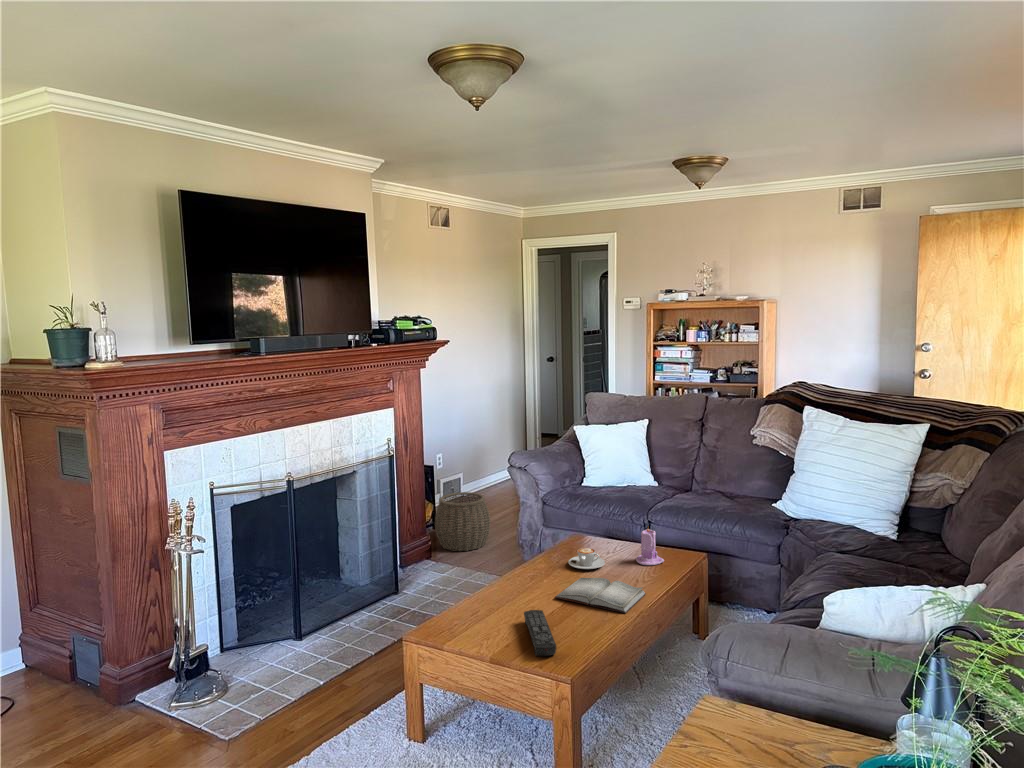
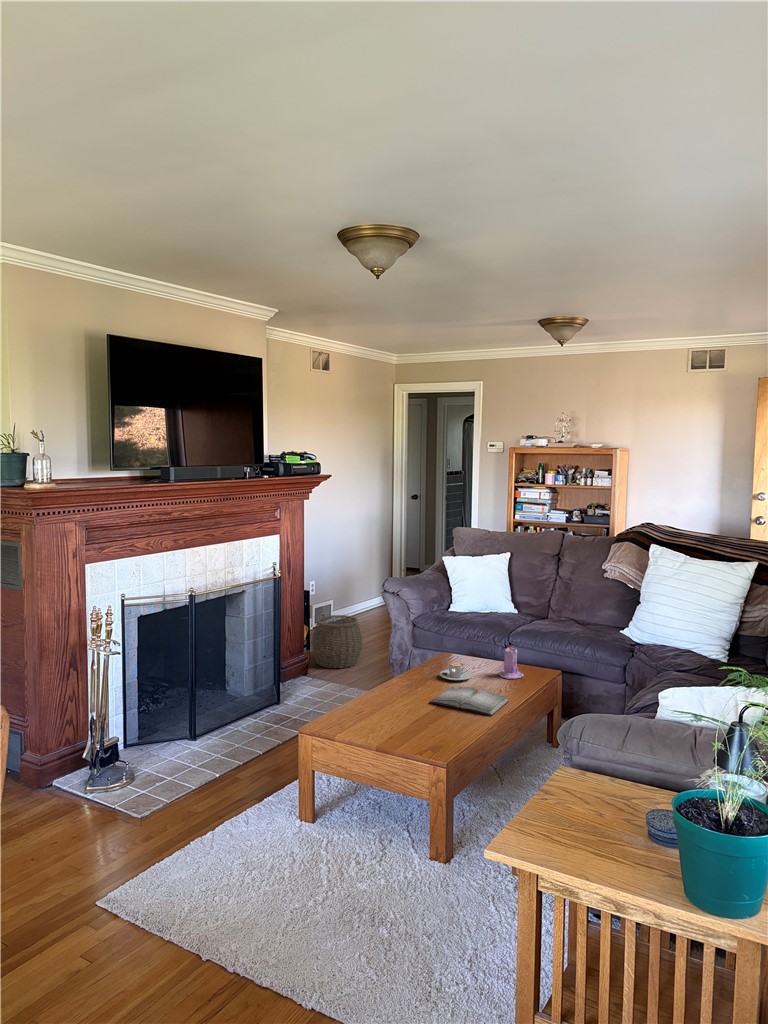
remote control: present [524,610,557,656] -> none [404,710,434,747]

